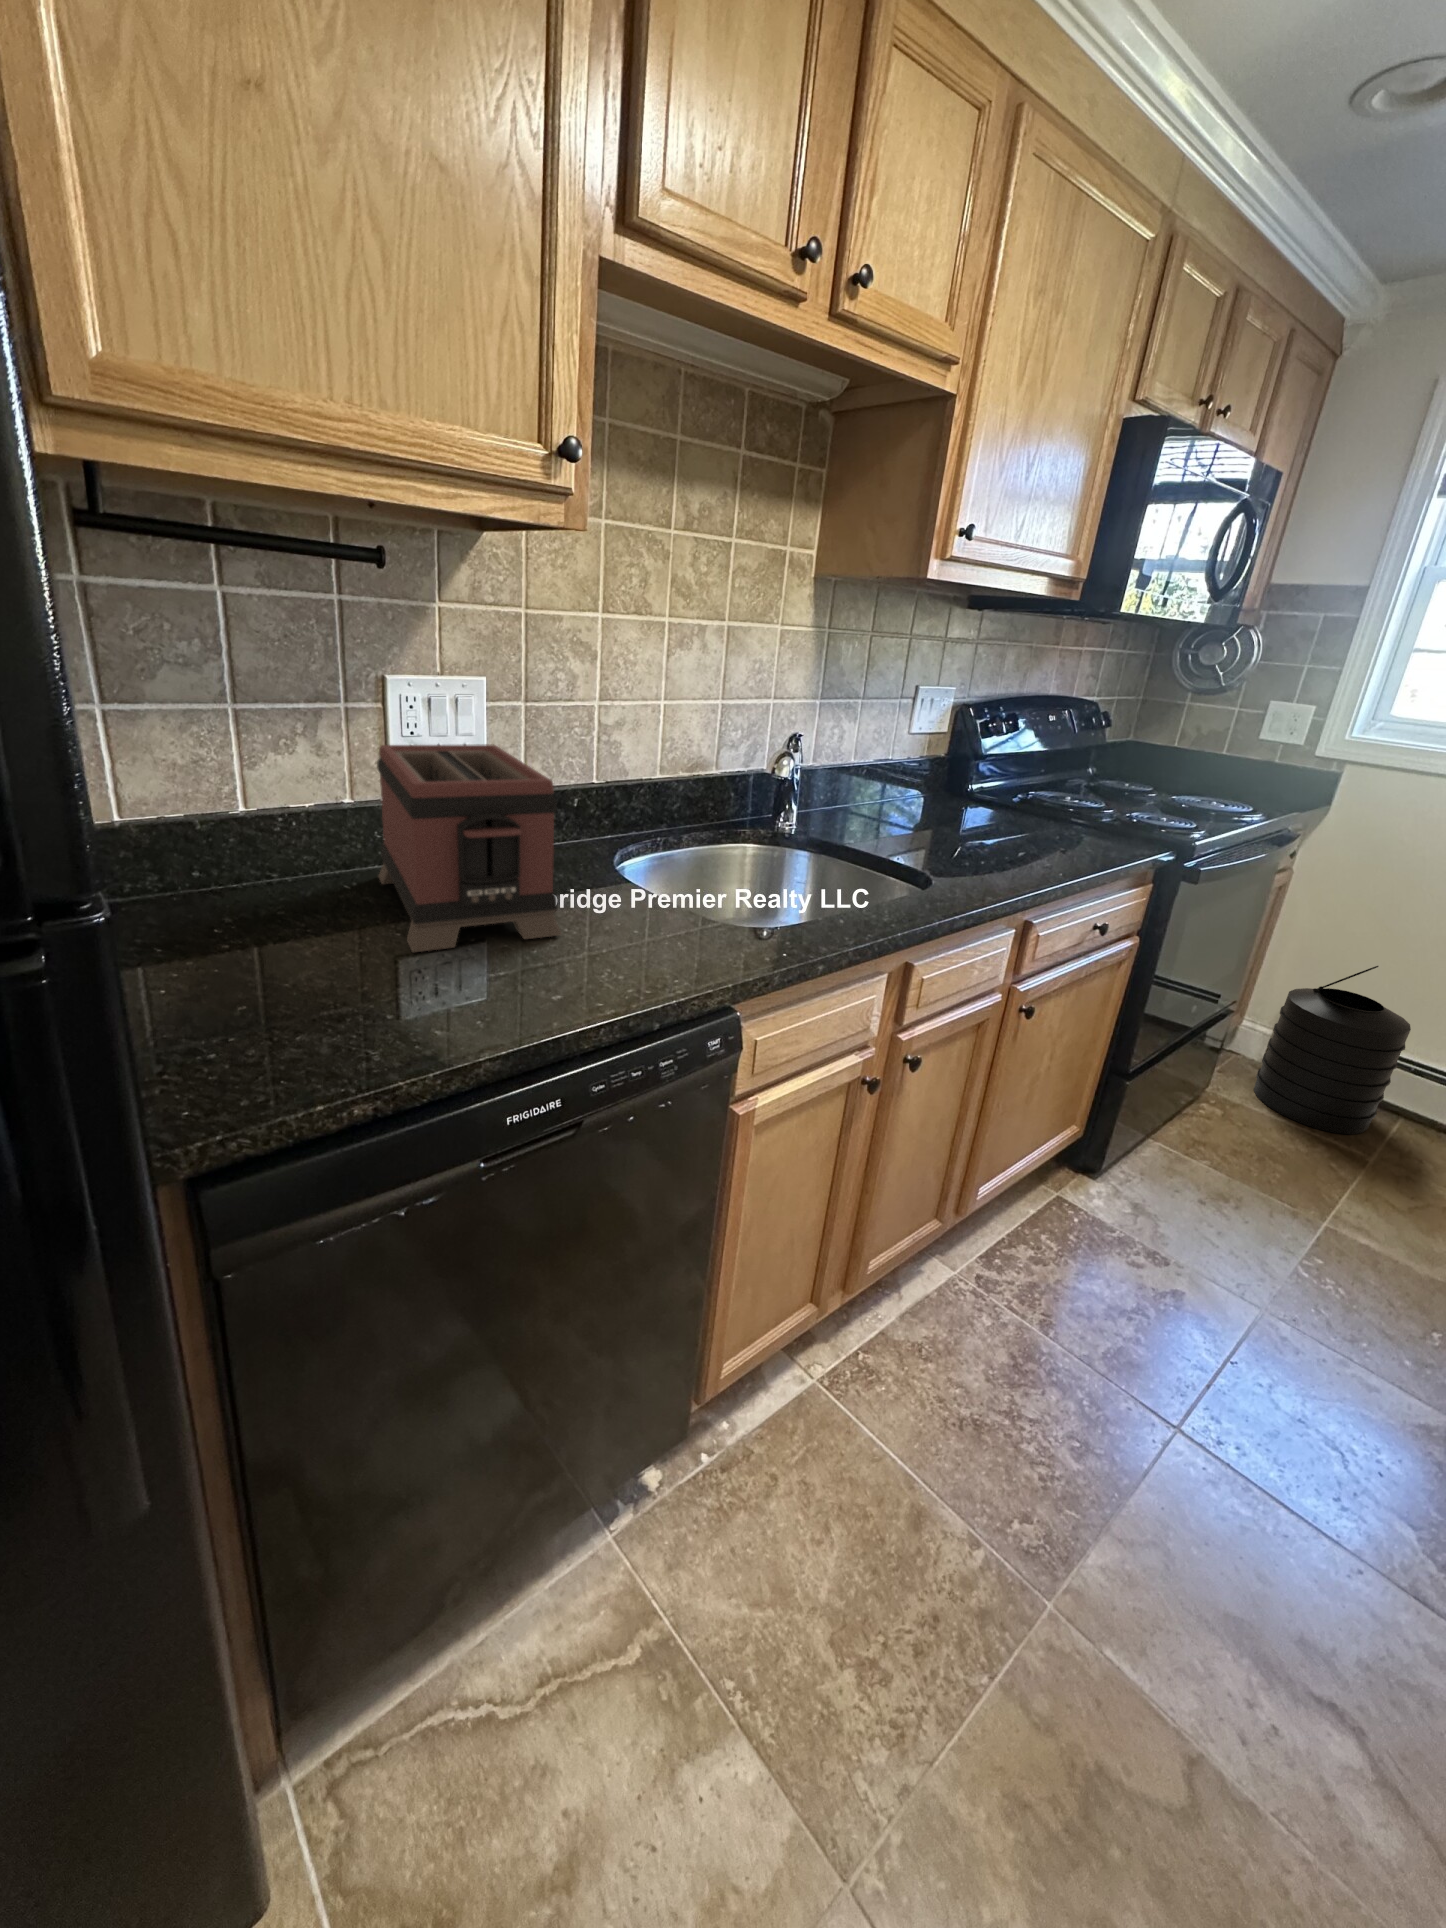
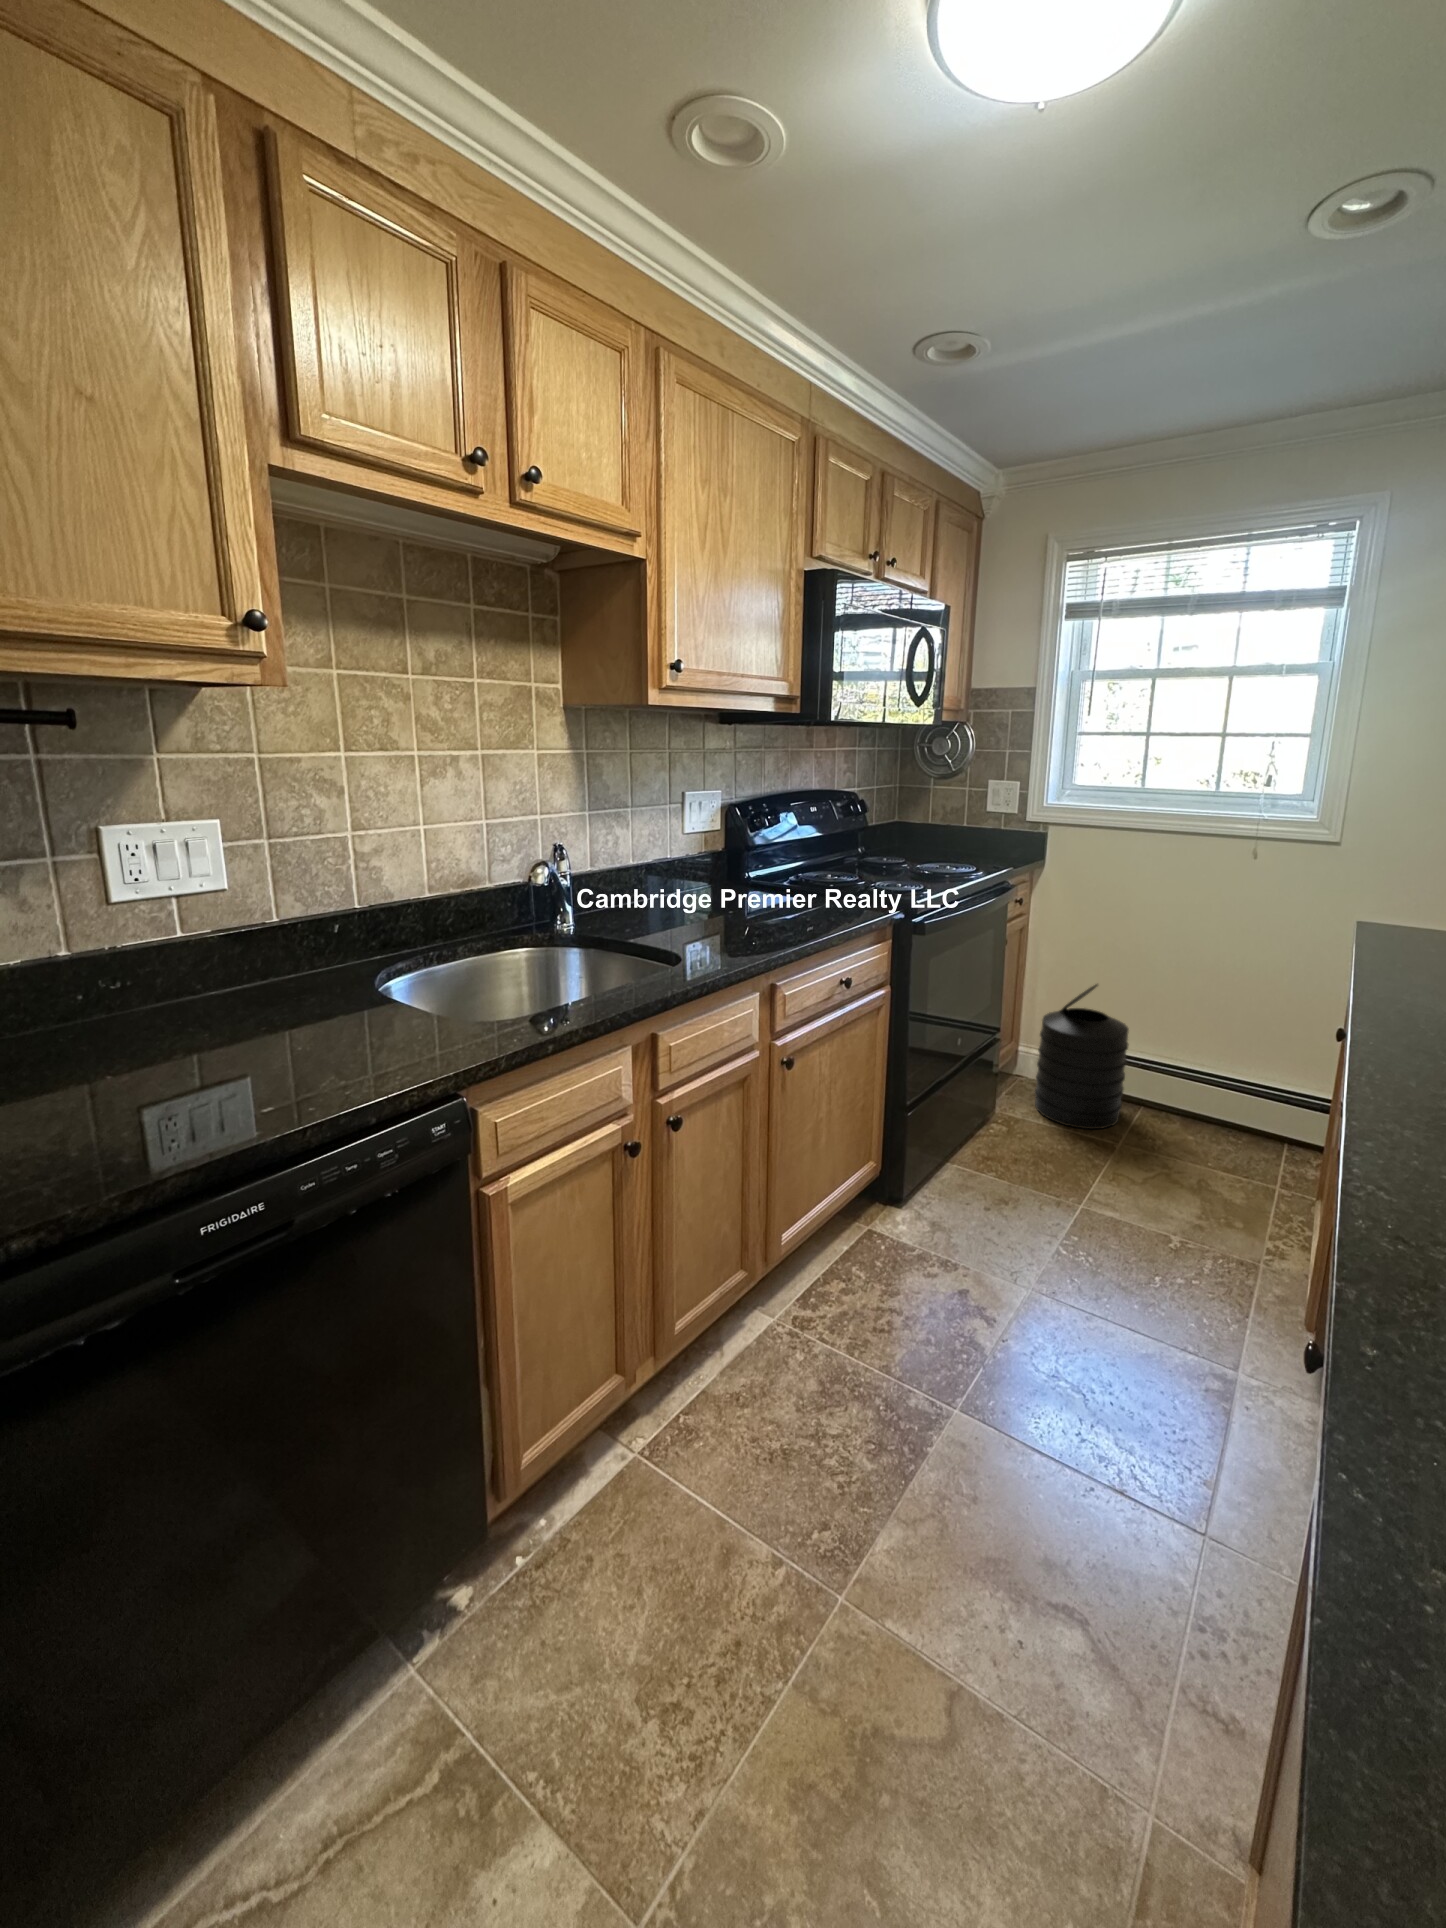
toaster: present [377,744,561,952] -> none [87,882,291,1092]

